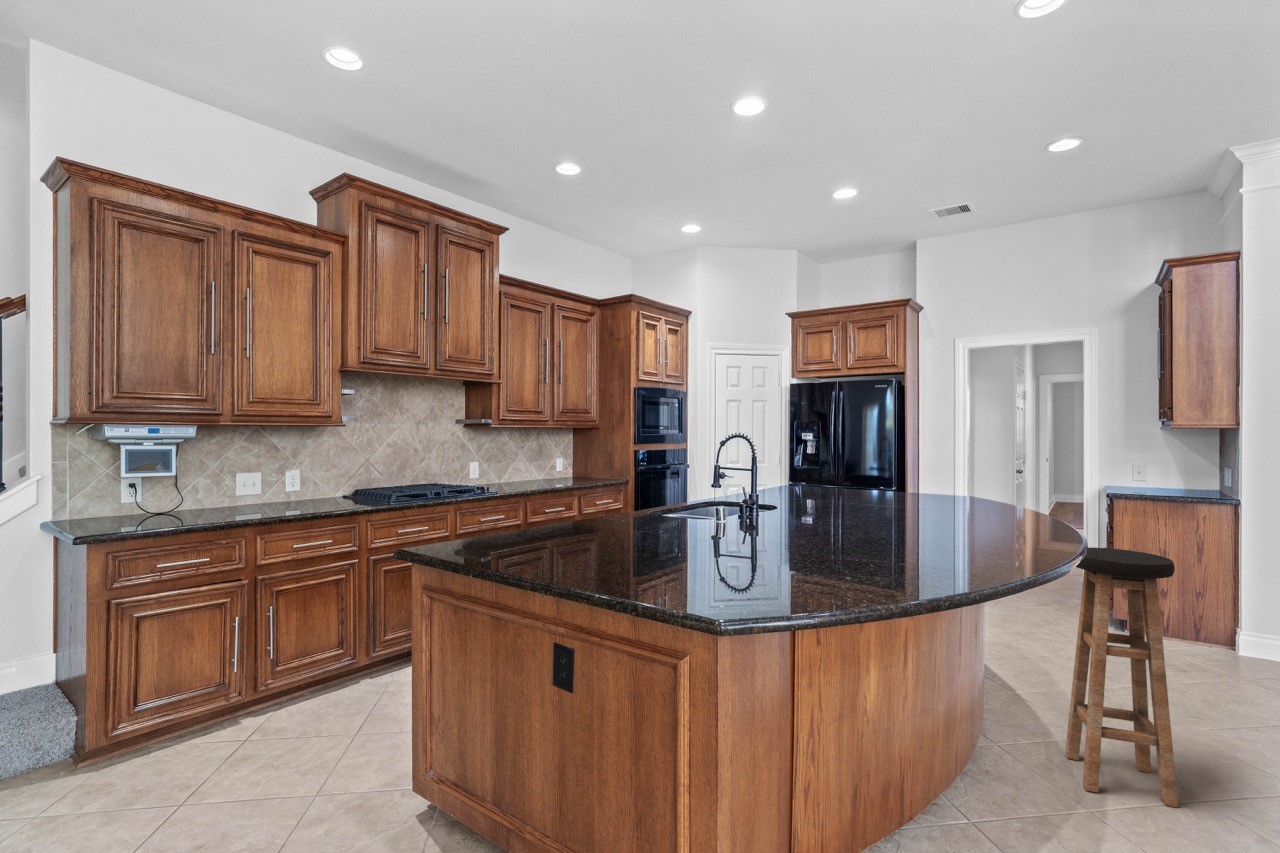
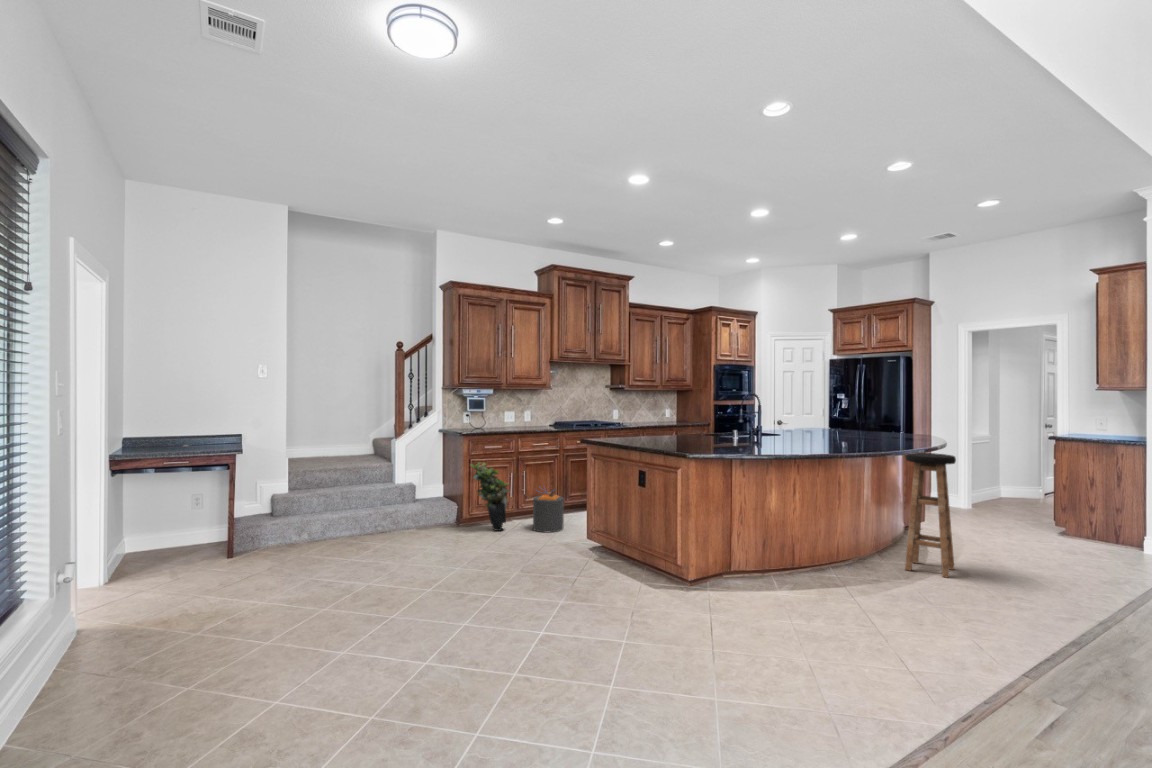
potted plant: none [91,605,214,788] -> present [471,463,509,531]
trash can: none [276,643,357,771] -> present [533,490,564,532]

